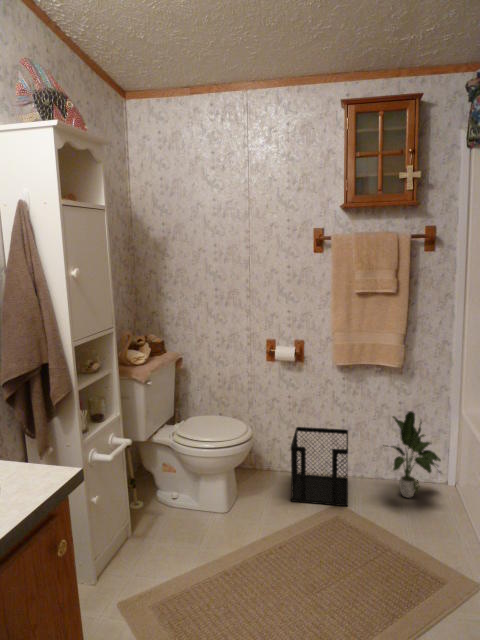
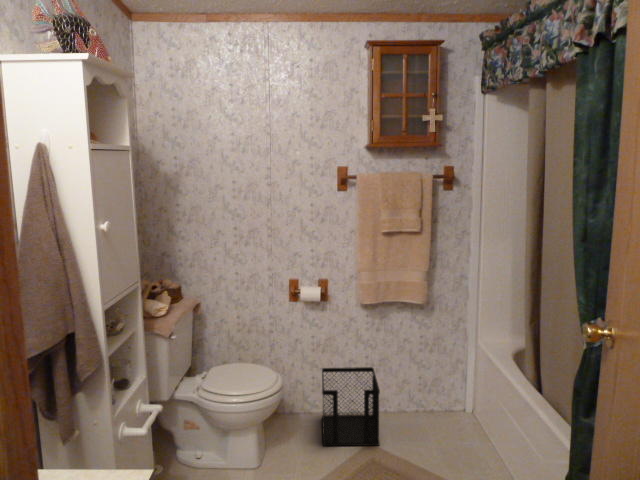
potted plant: present [383,411,441,498] -> none [410,346,466,430]

